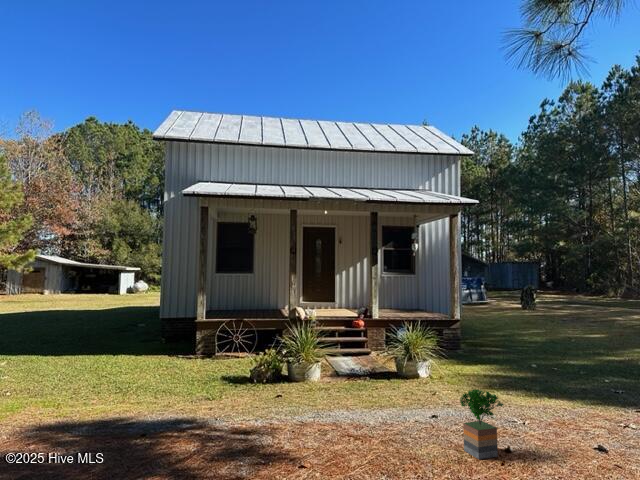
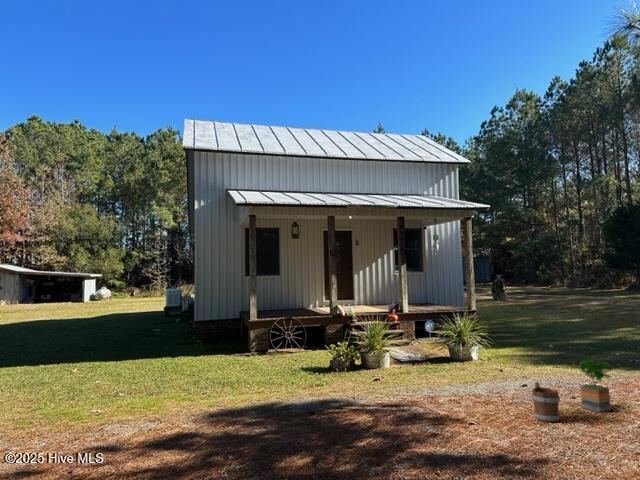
bucket: none [383,413,417,467] -> present [531,382,560,422]

